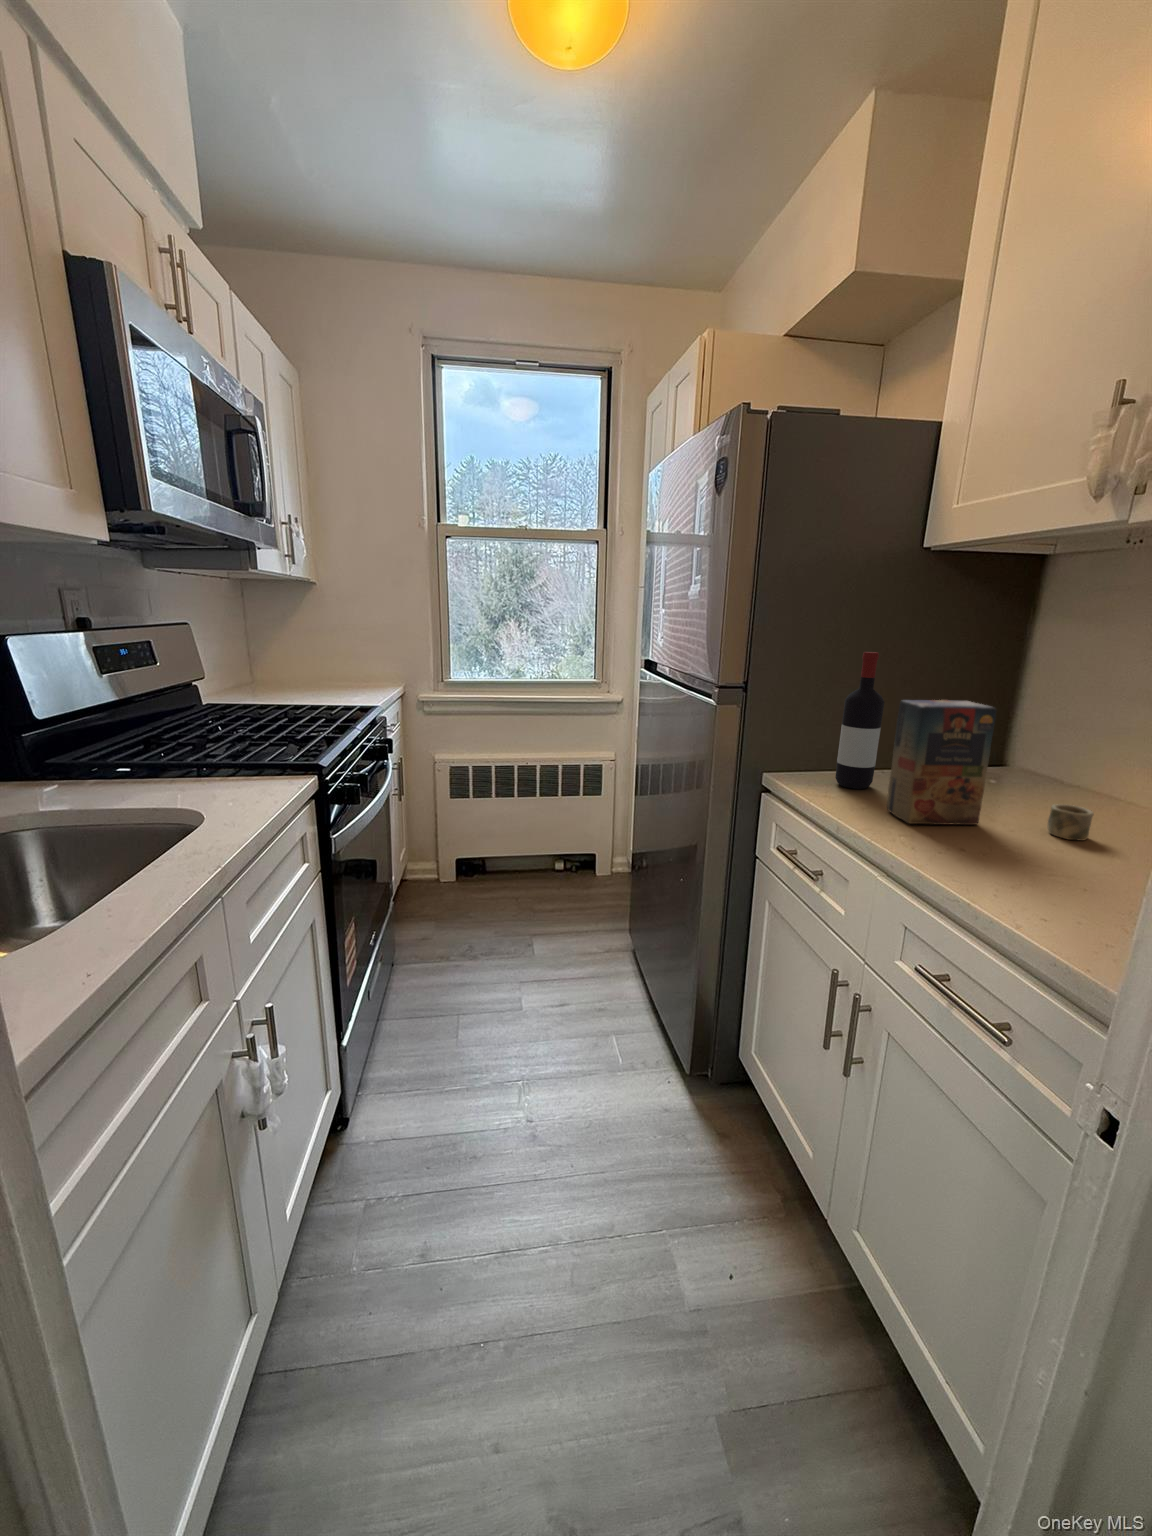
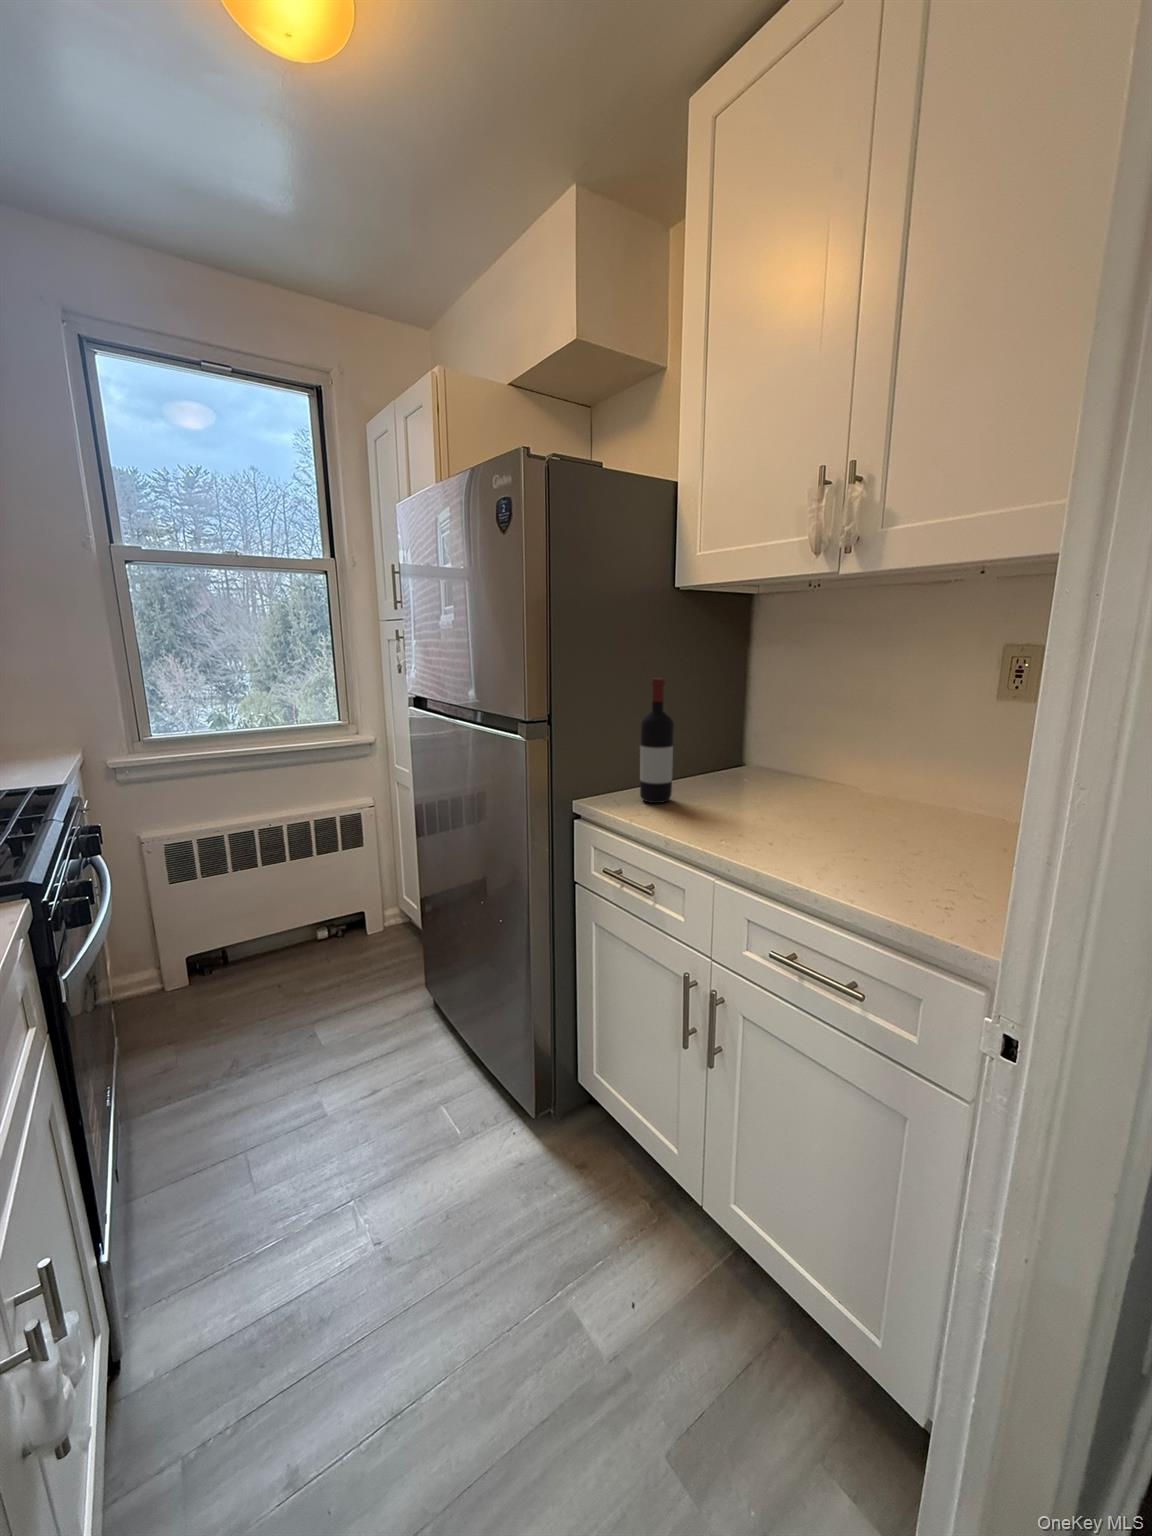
cereal box: present [887,700,1094,841] -> none [697,716,846,828]

